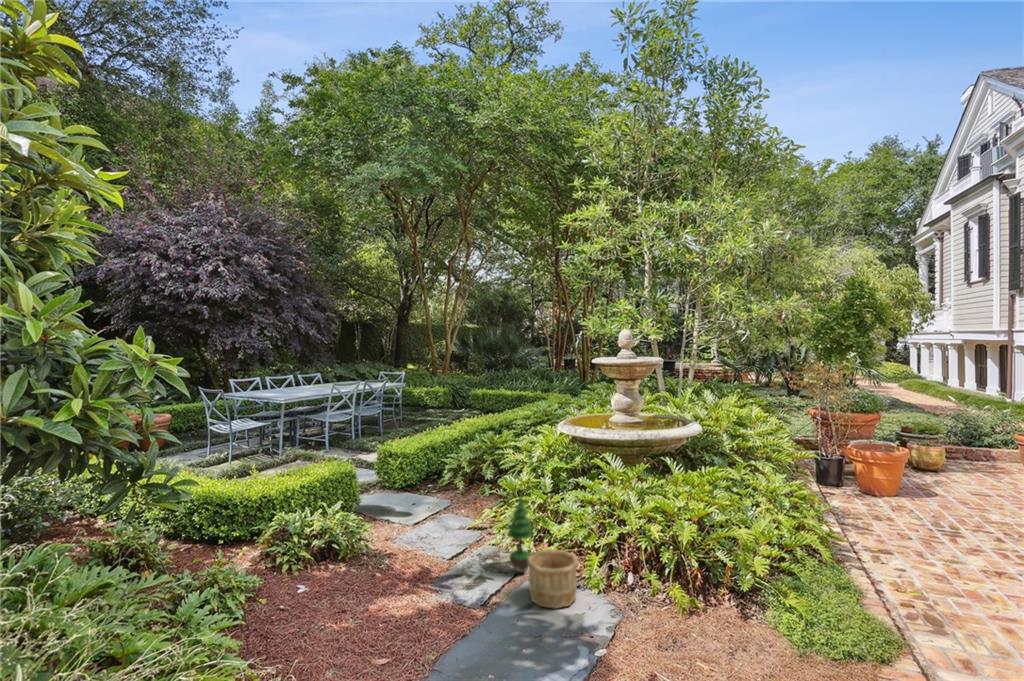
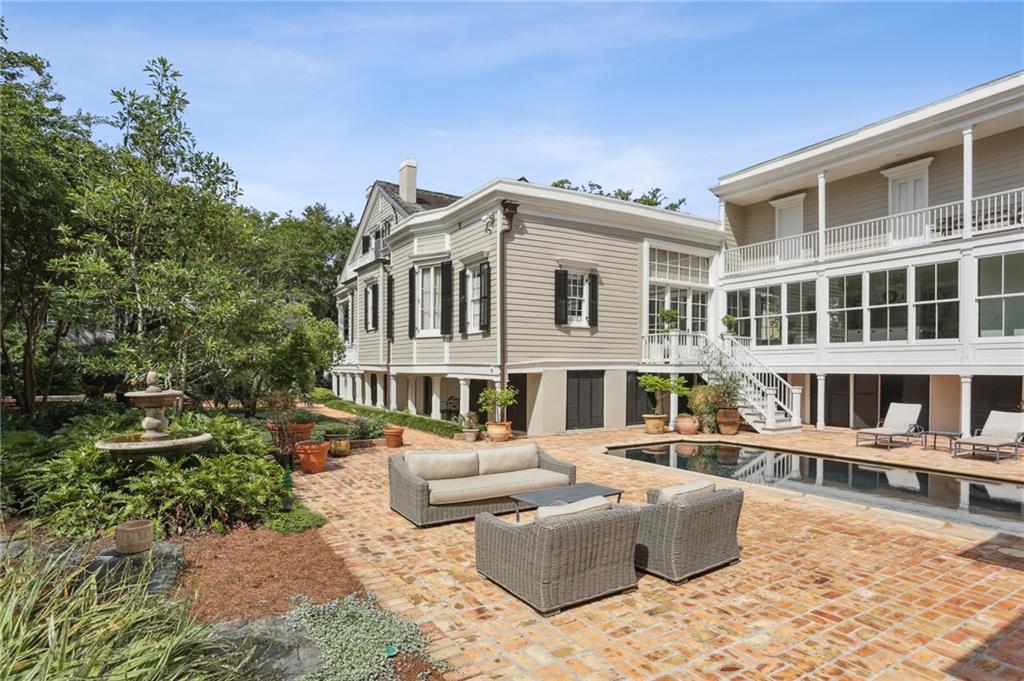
potted tree: present [508,496,533,572] -> present [280,465,295,509]

